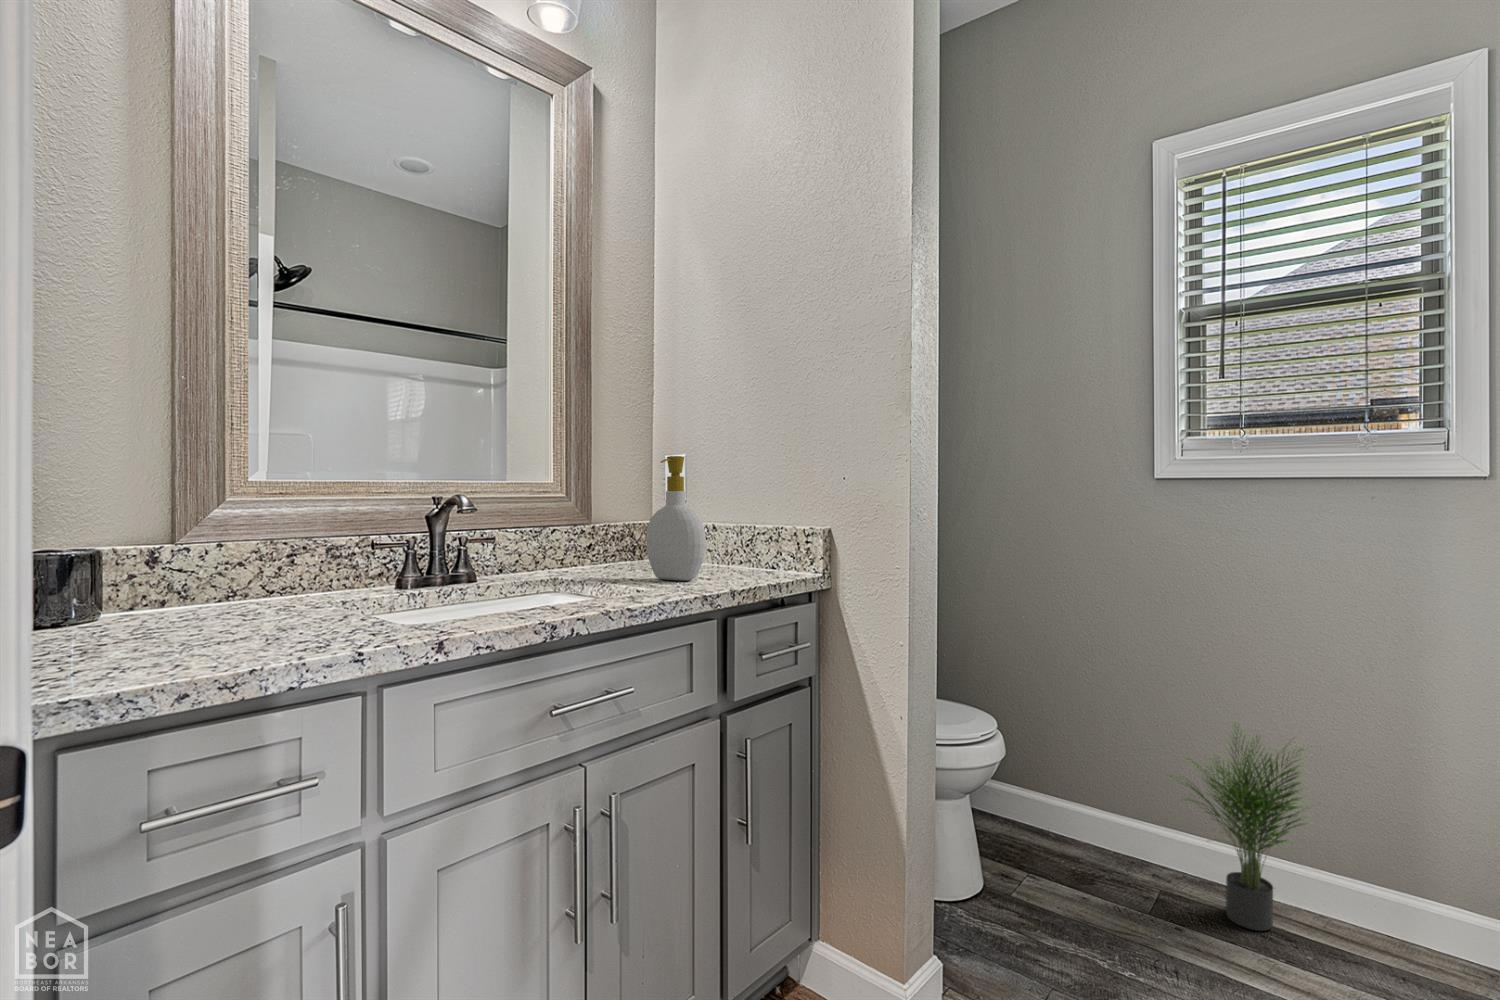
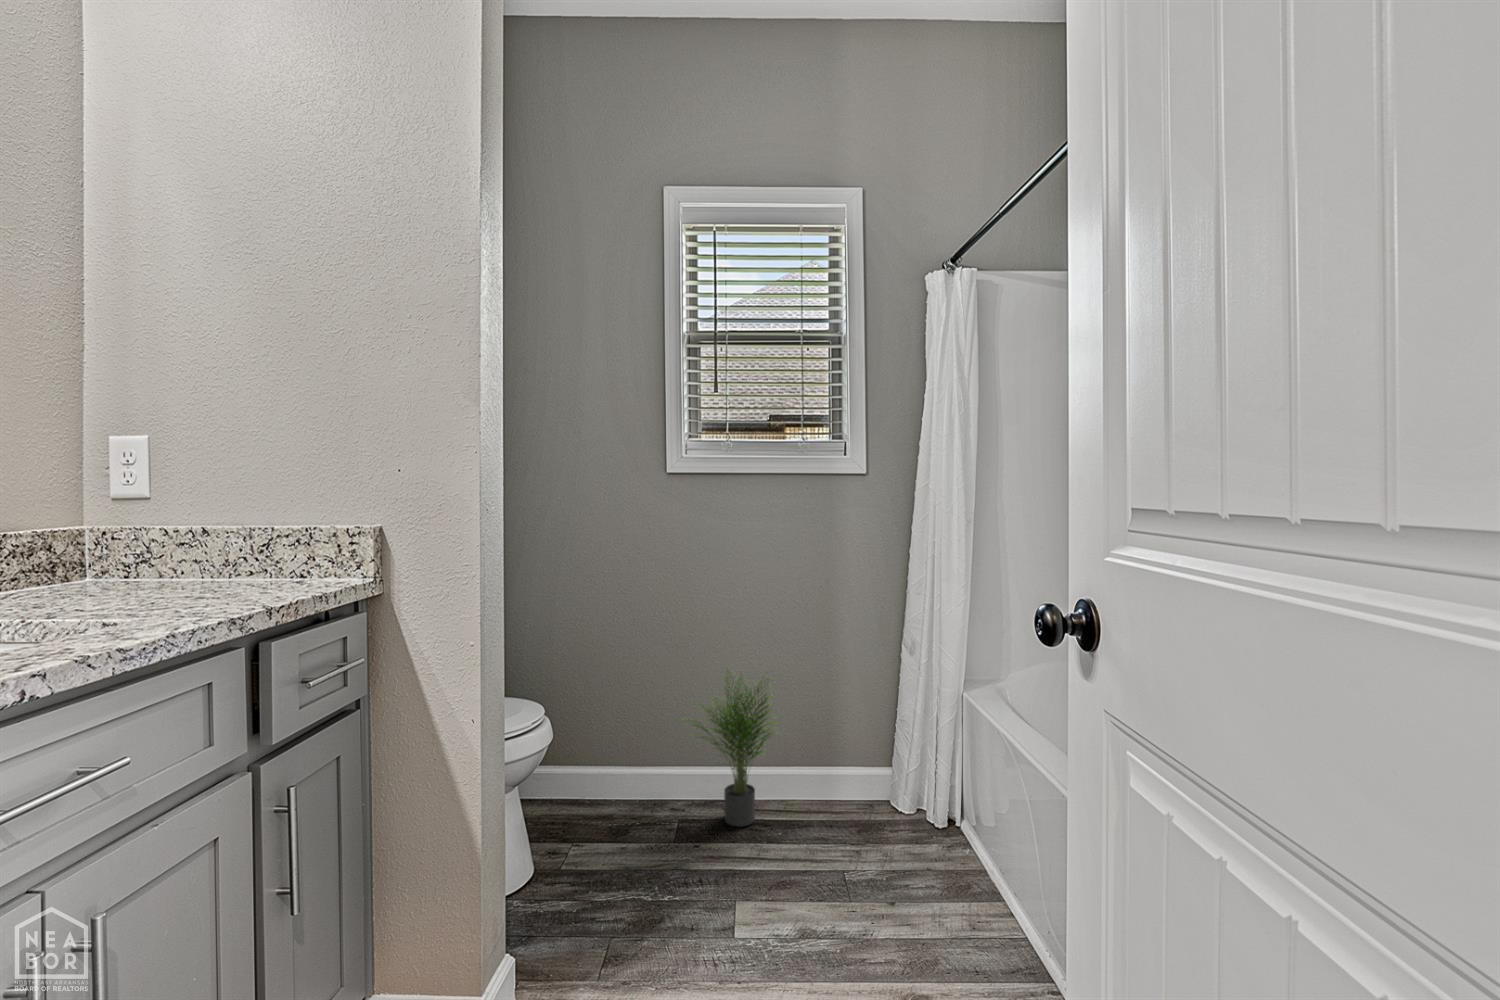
soap bottle: present [646,456,706,581] -> none [98,434,210,605]

